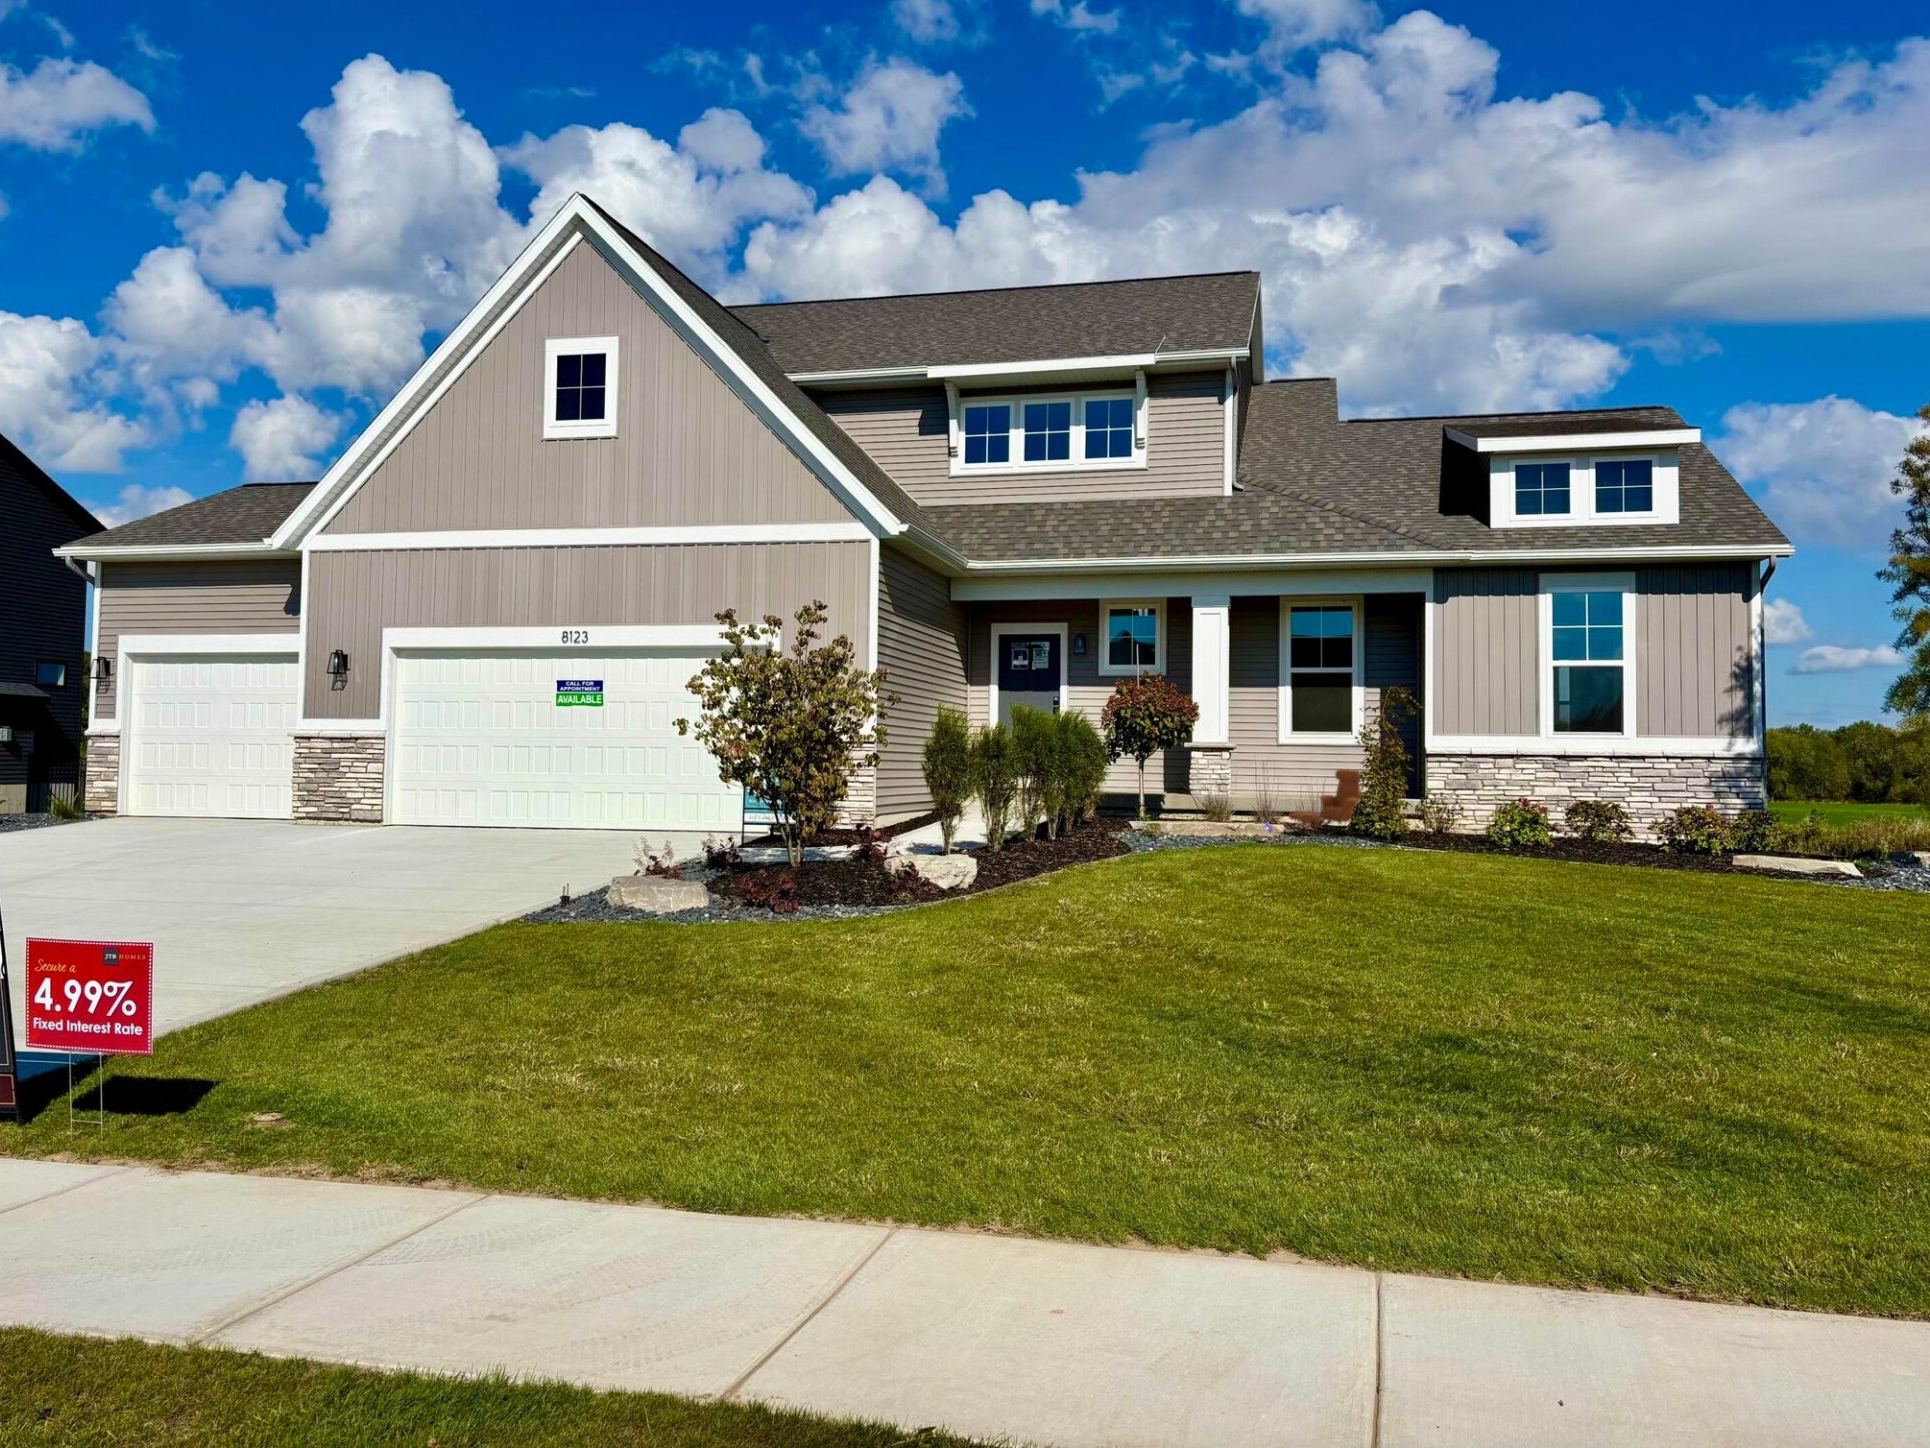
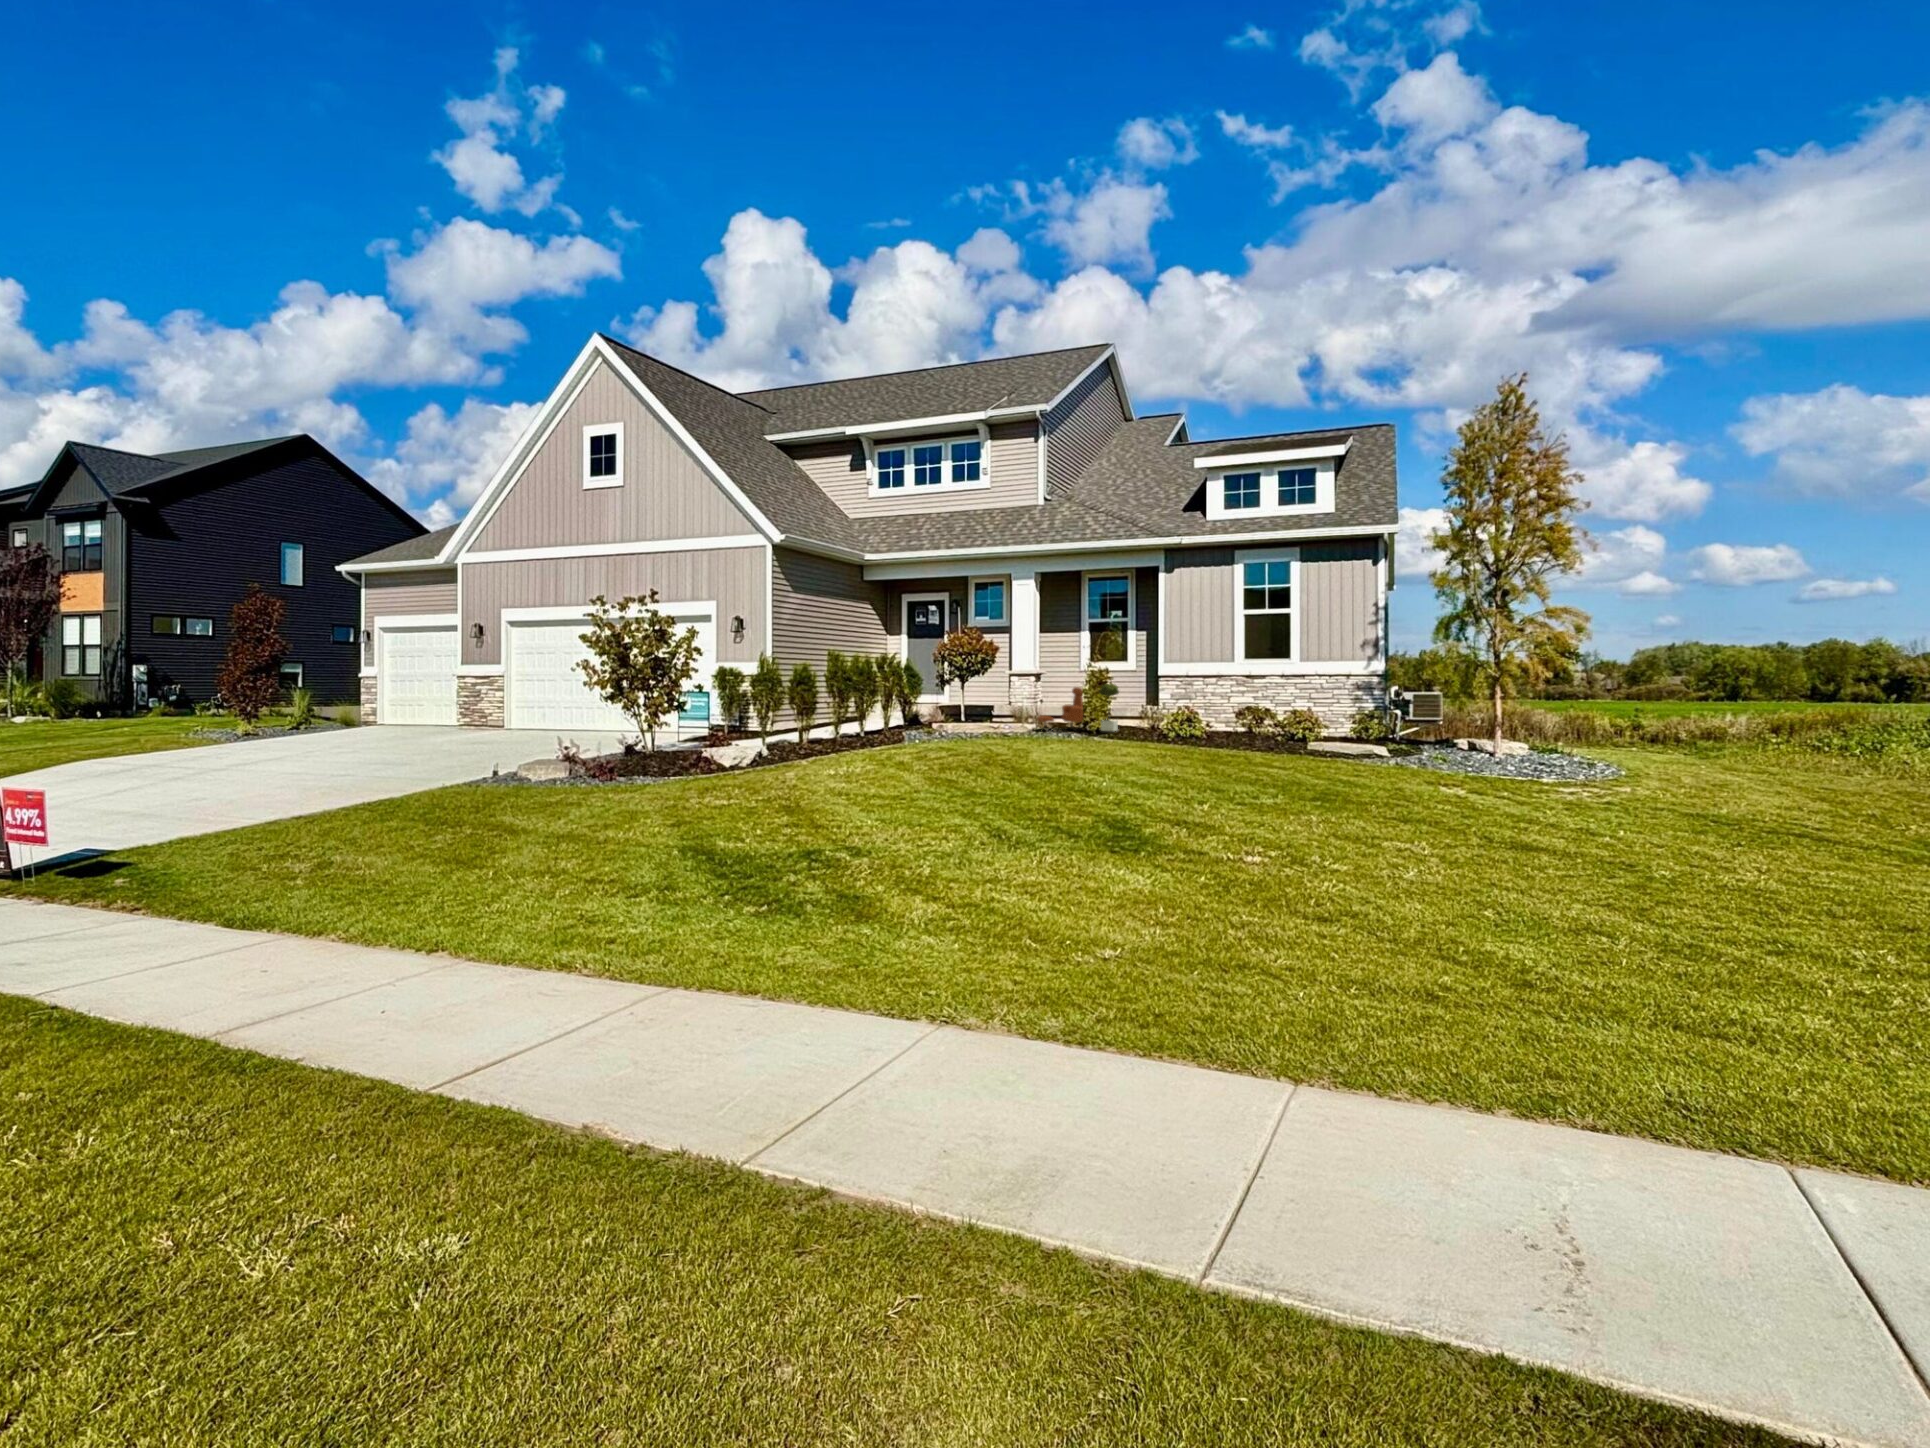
potted tree: none [1380,763,1412,836] -> present [1099,684,1119,732]

